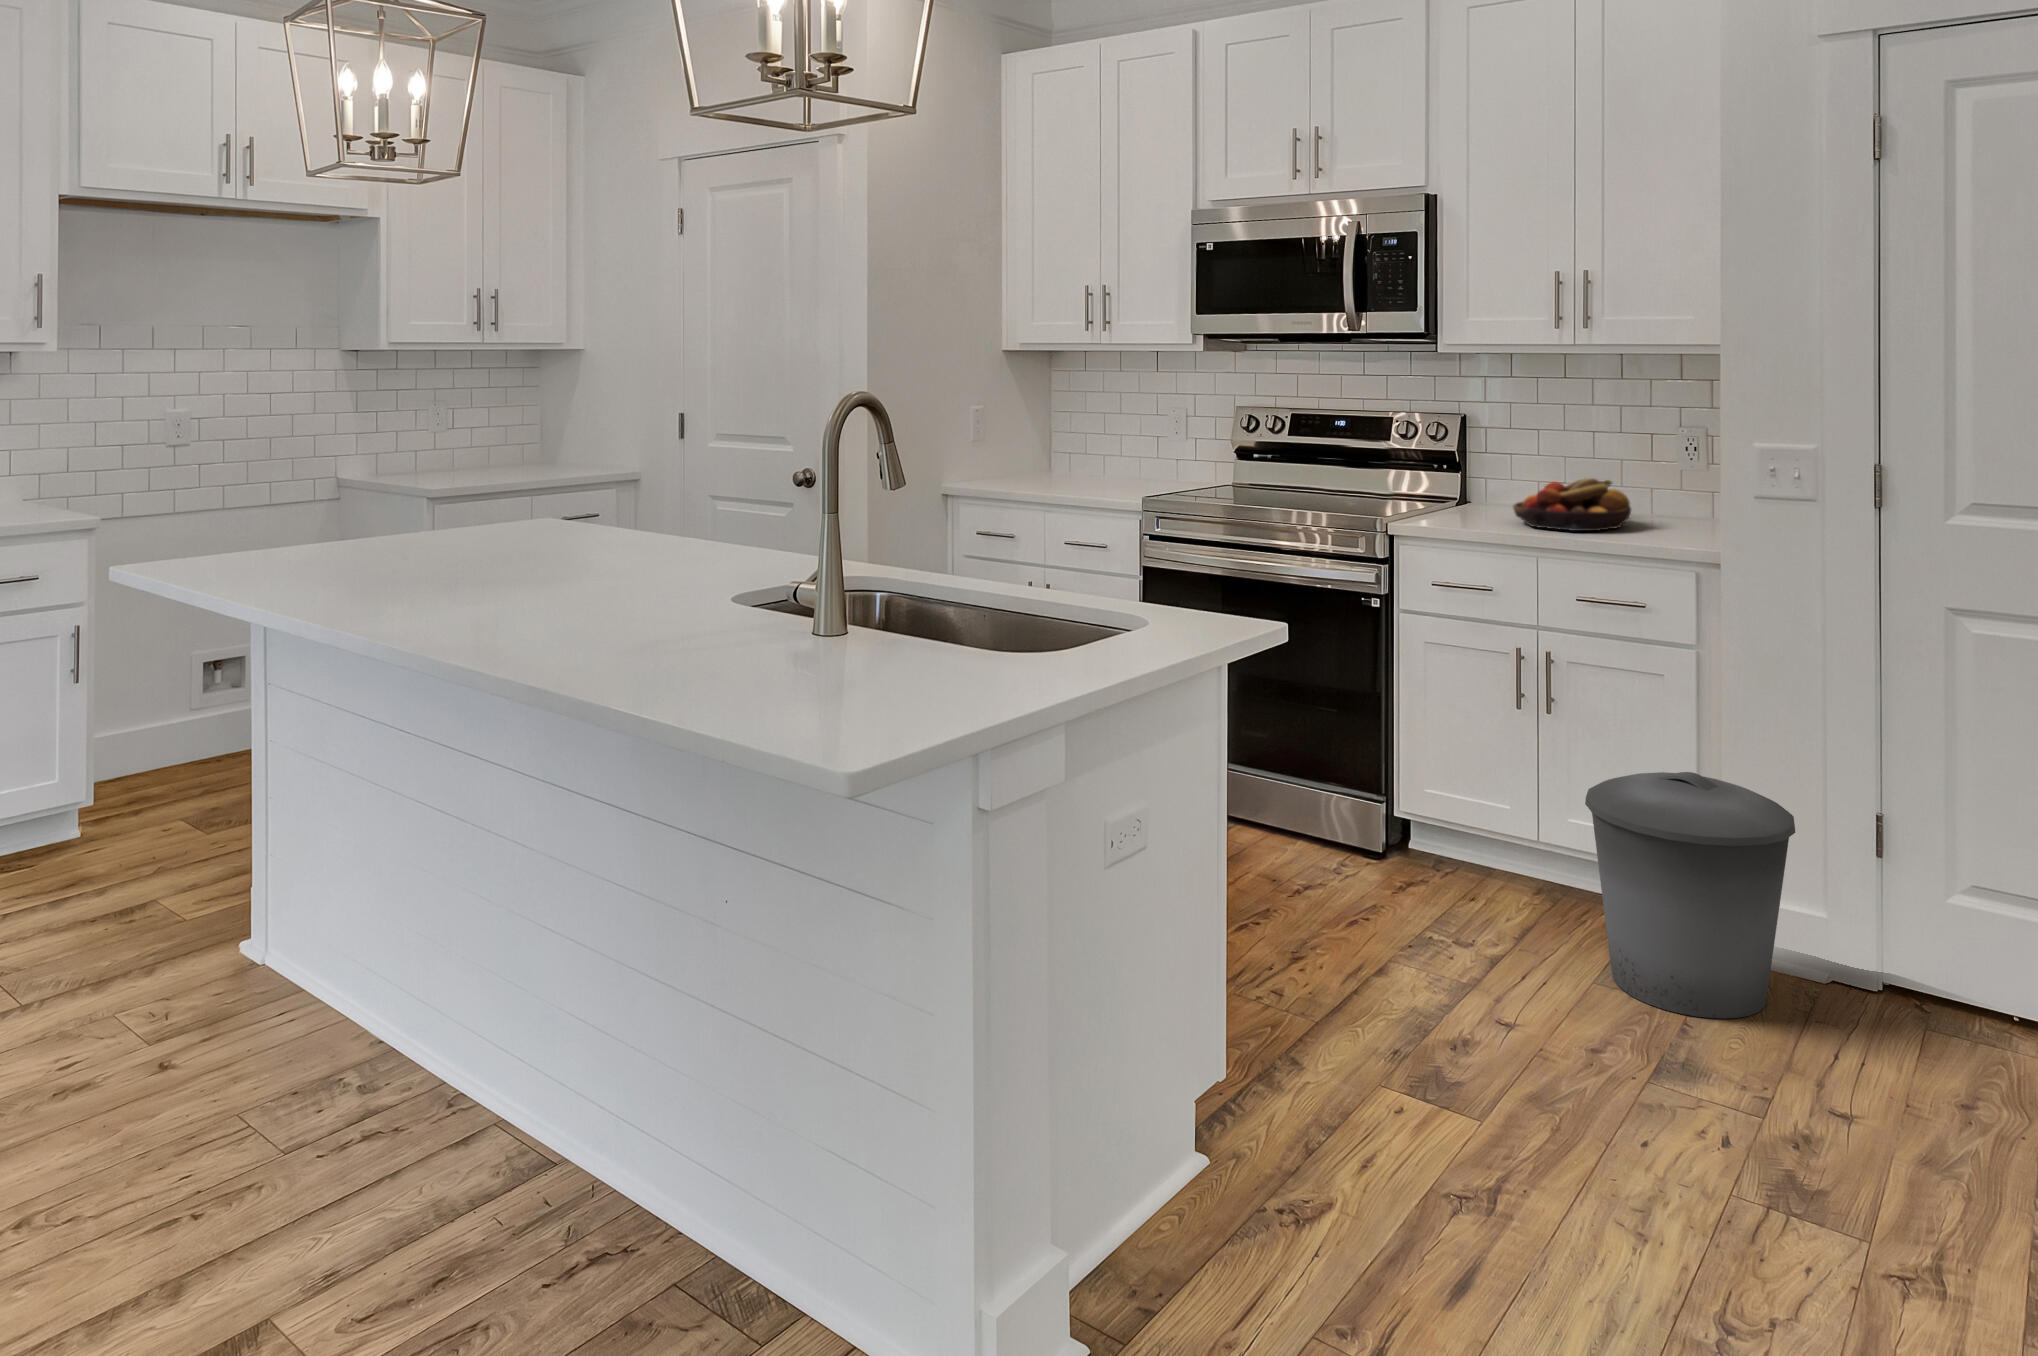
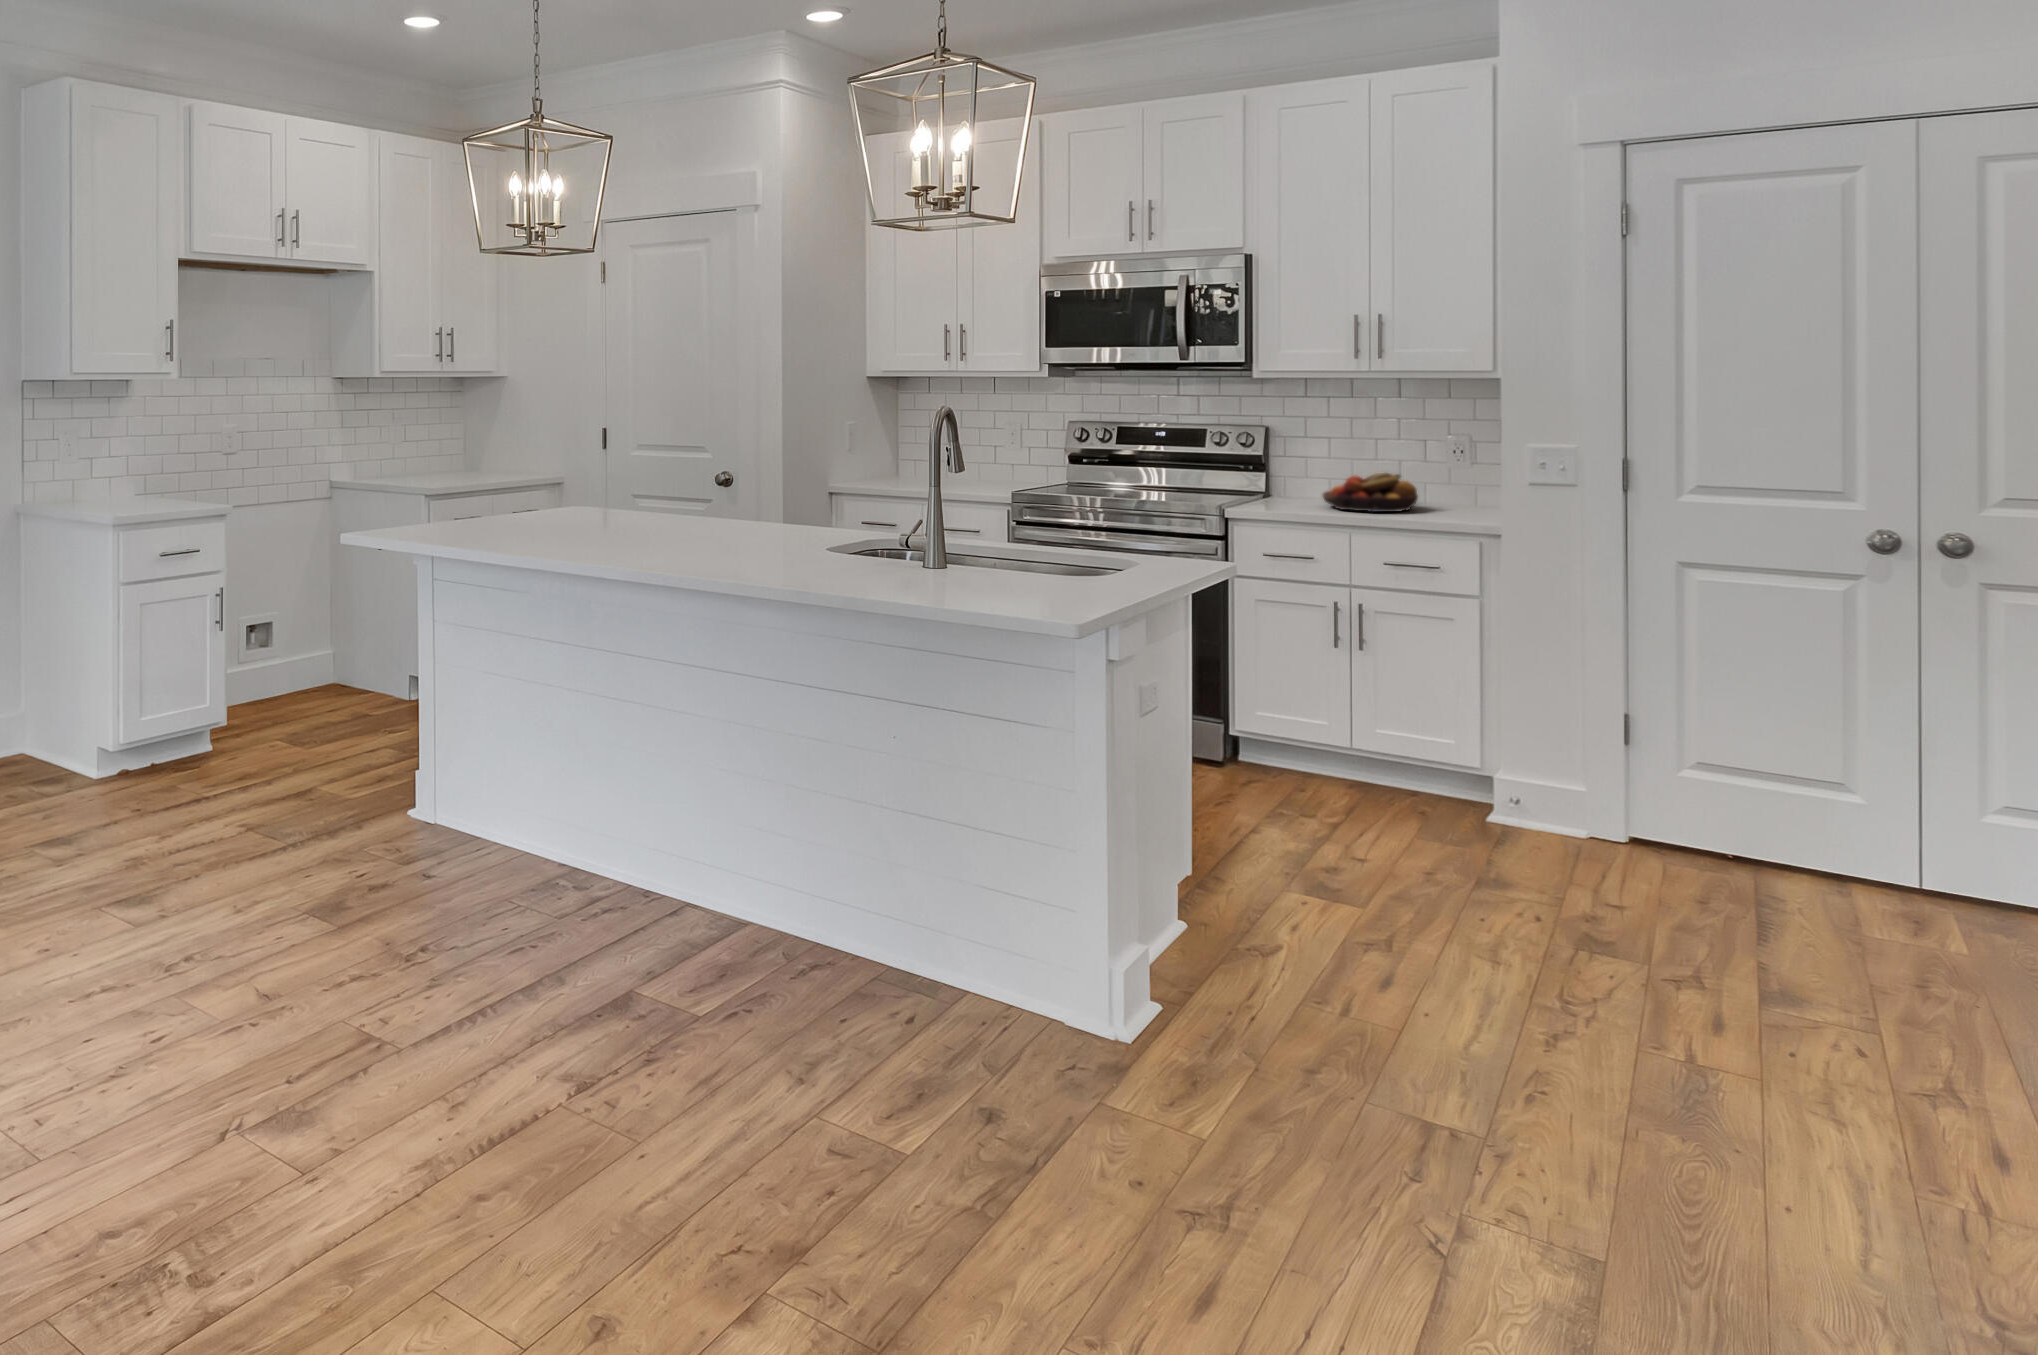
trash can: present [1585,772,1795,1019] -> none [1405,683,1567,857]

